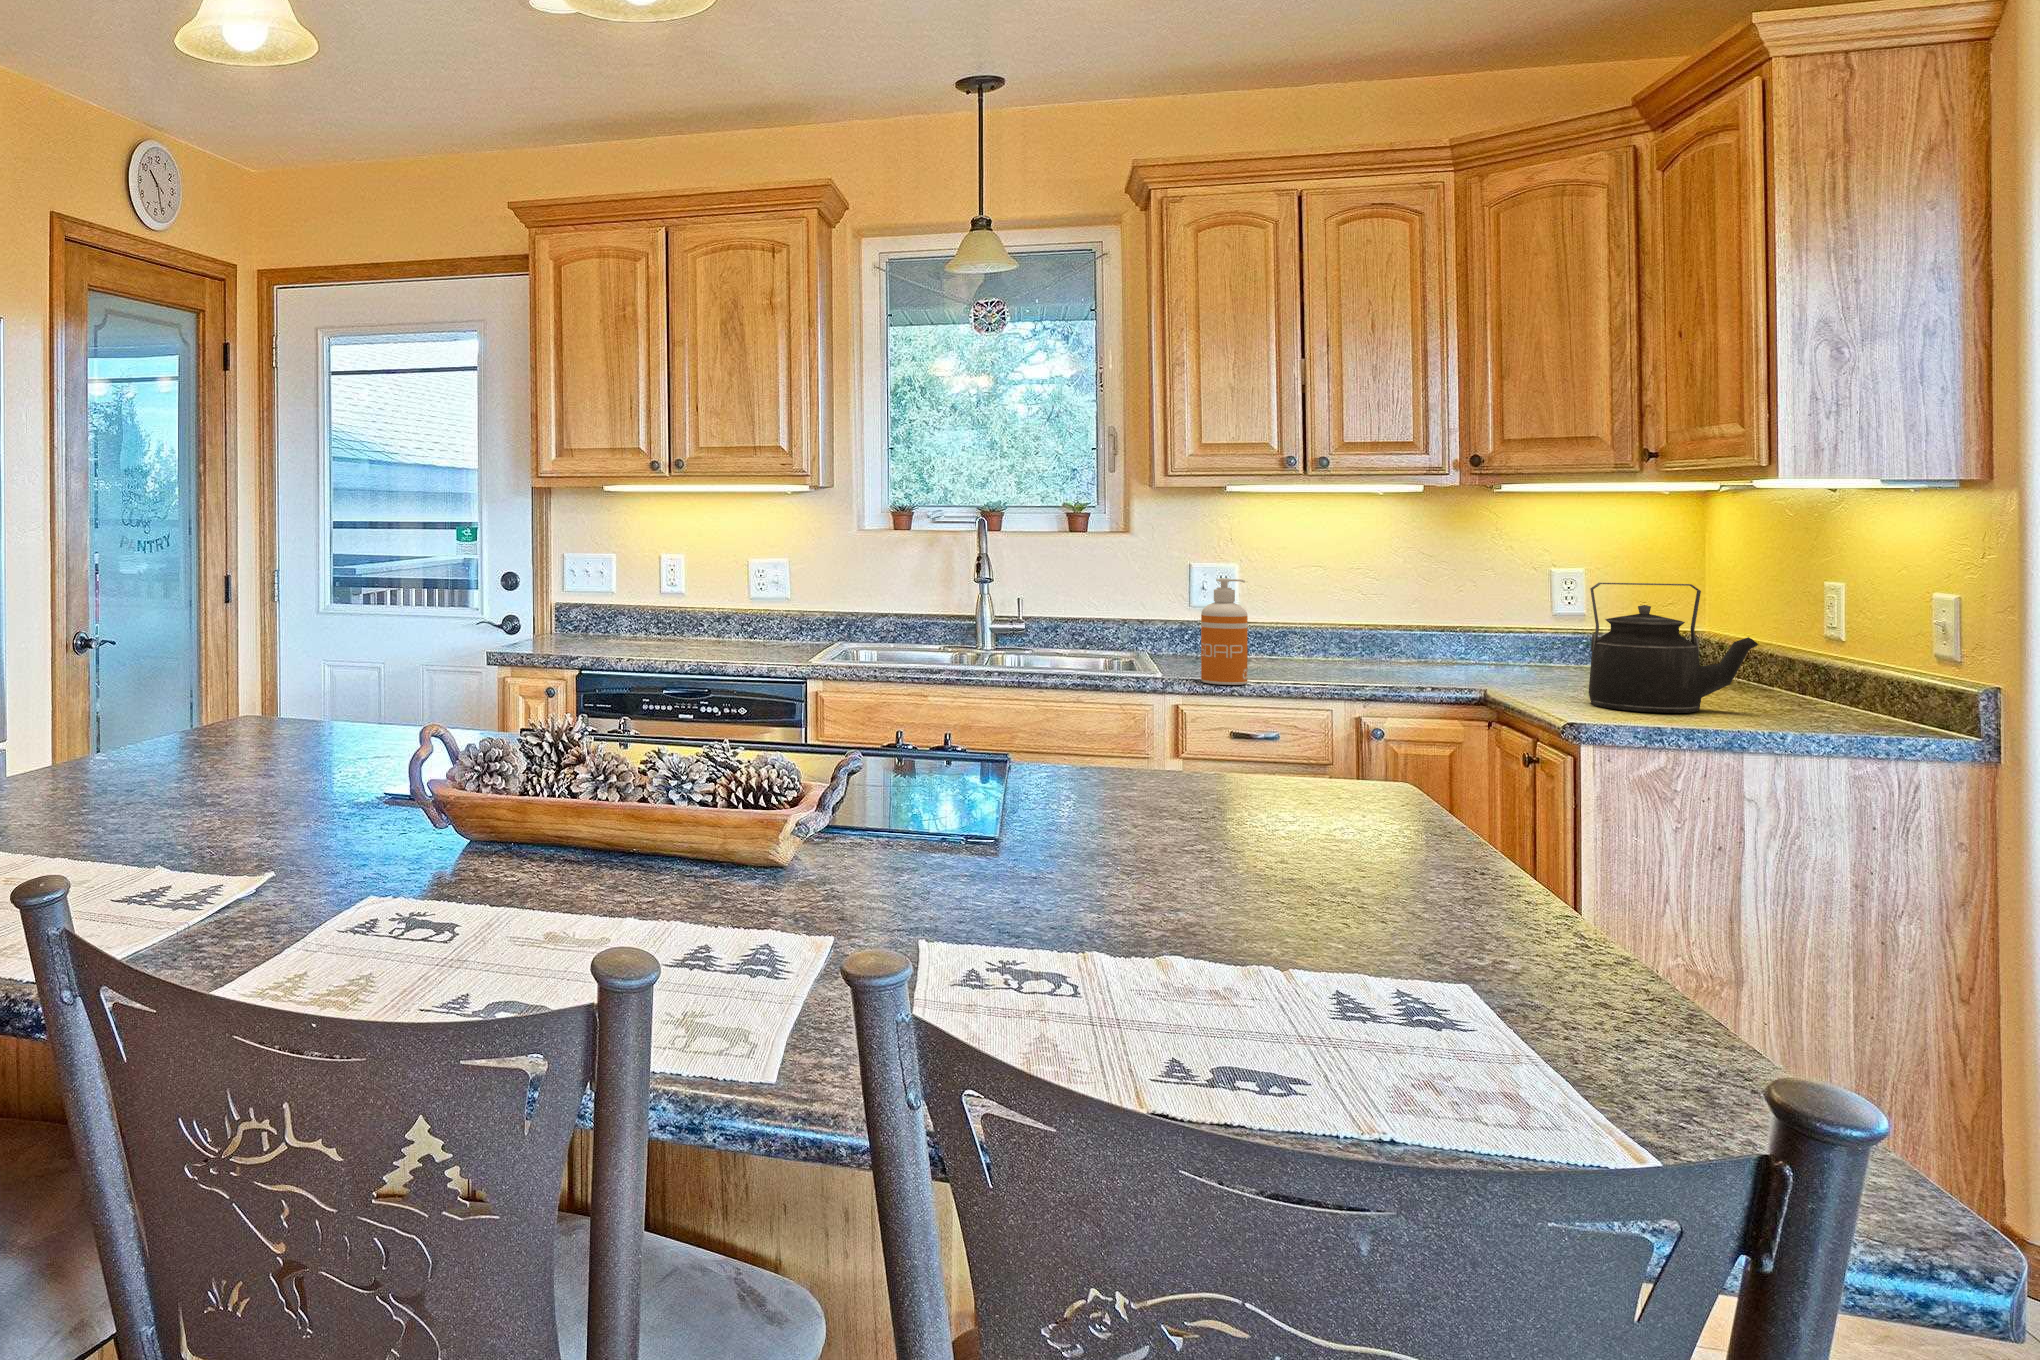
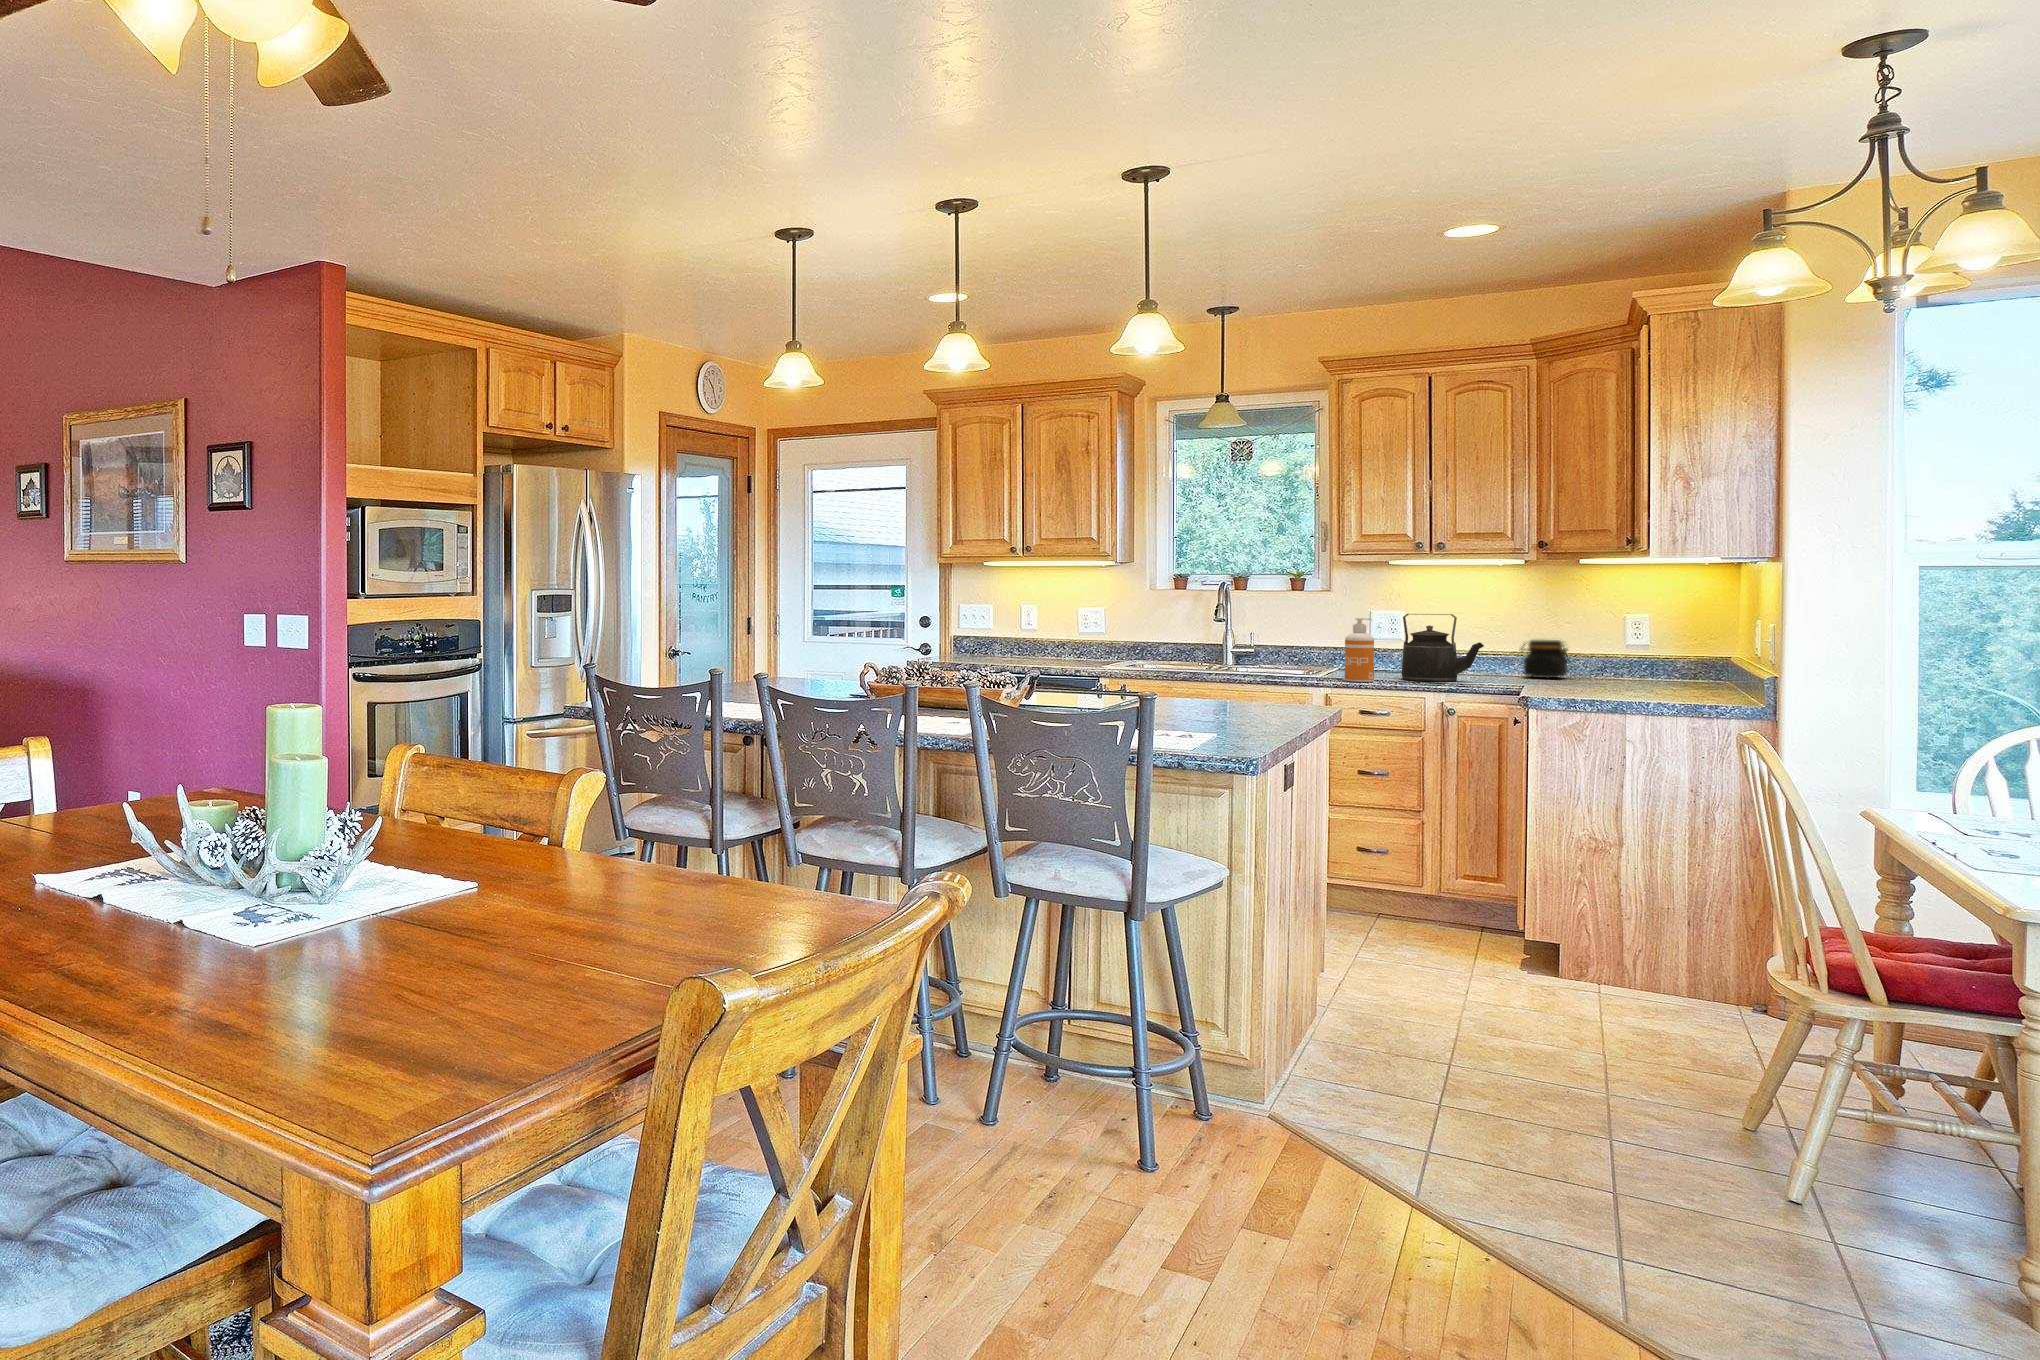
kettle: present [1589,583,1758,713] -> present [1401,614,1484,681]
jar: none [1412,607,1489,667] -> present [1521,640,1569,678]

